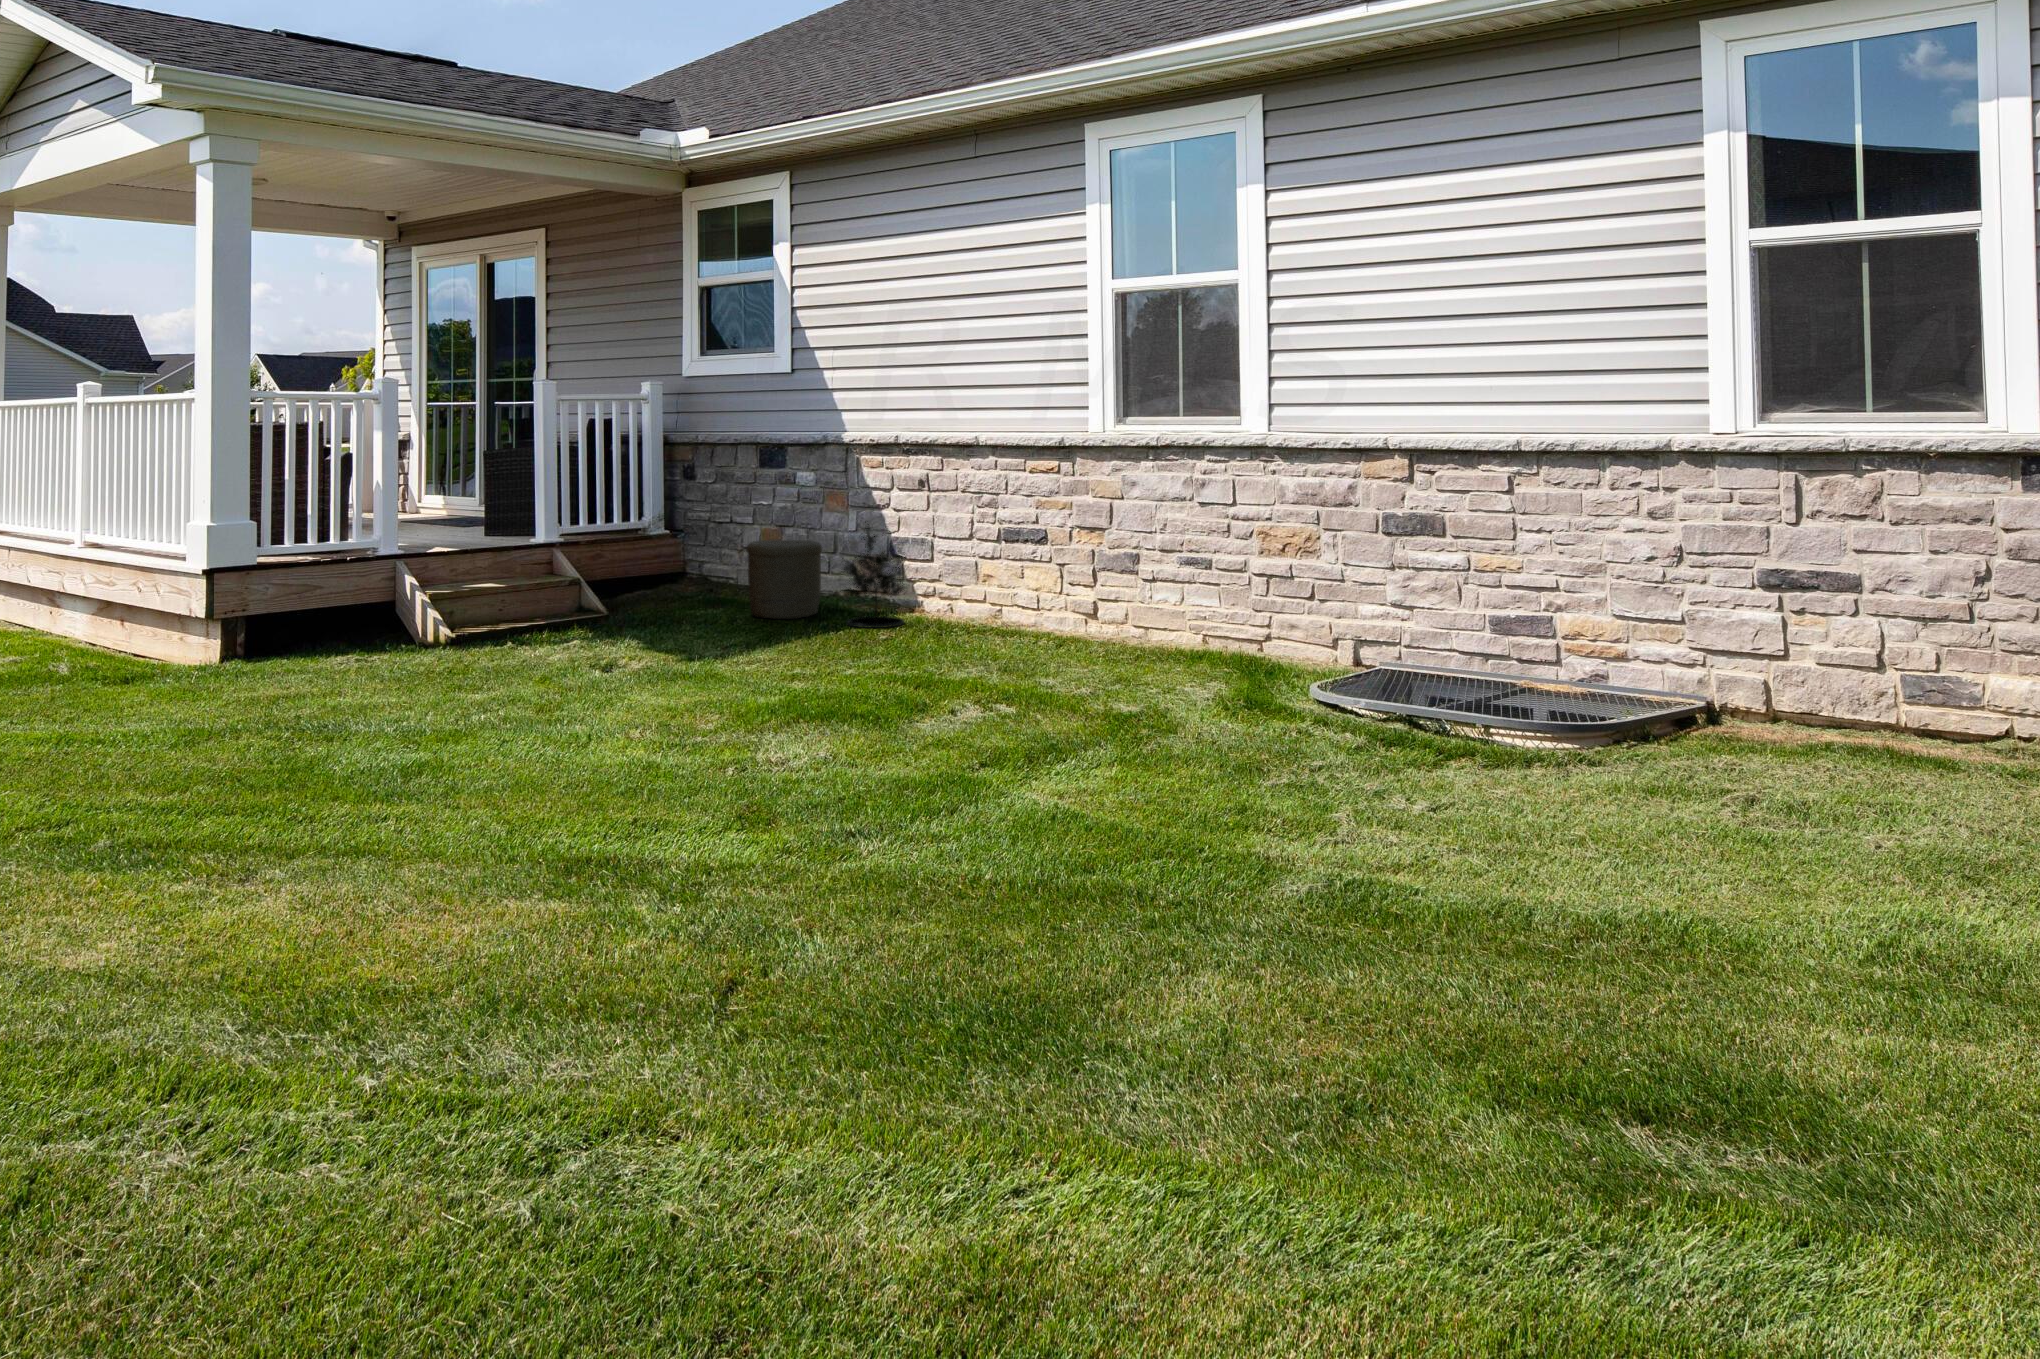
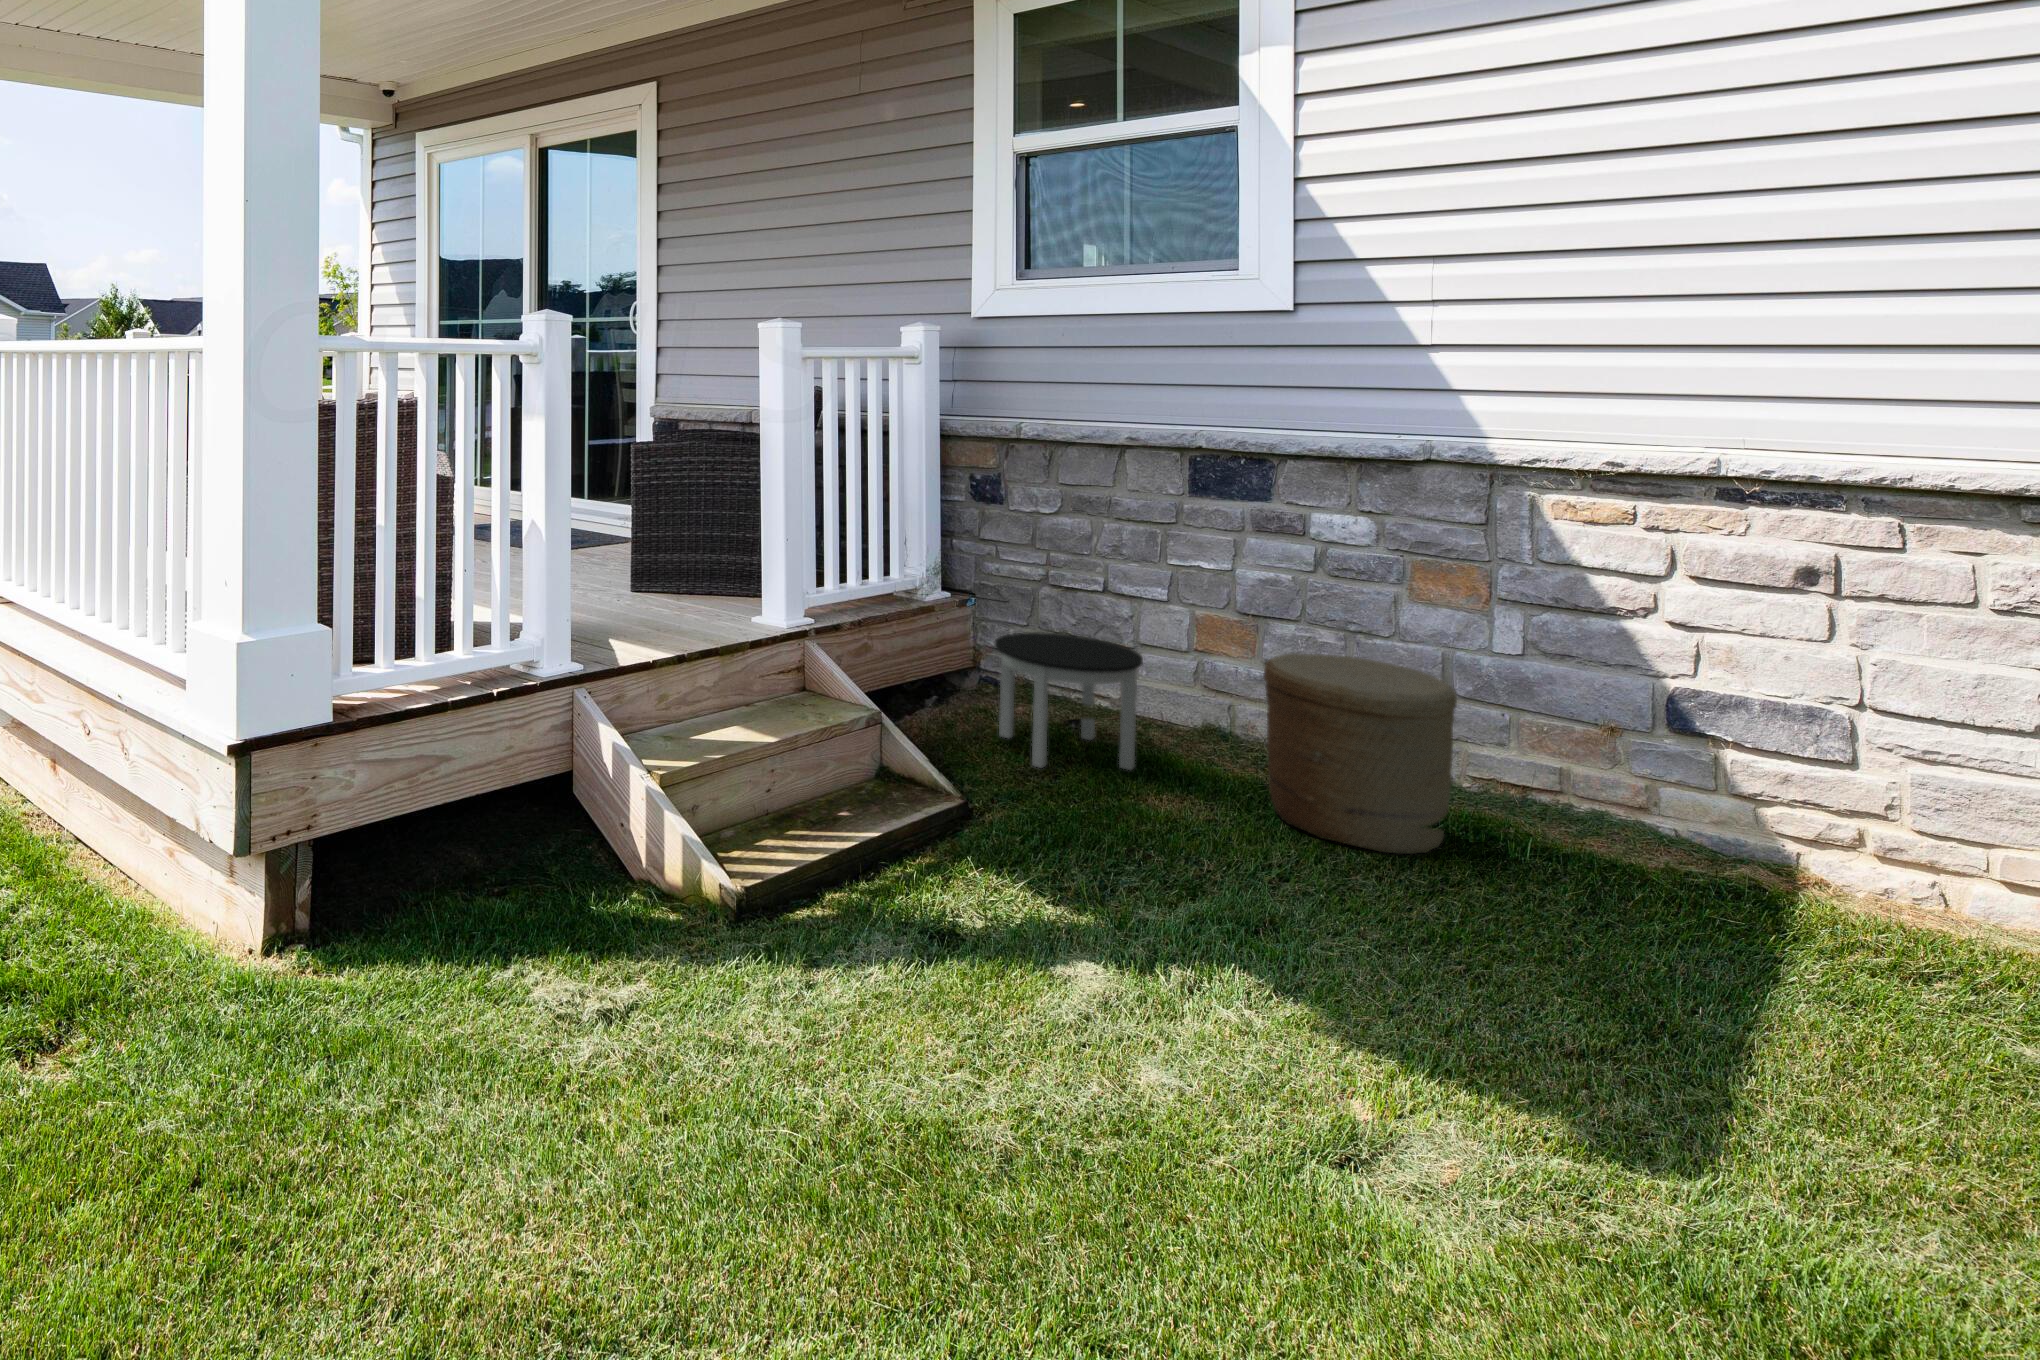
potted tree: present [842,522,906,628] -> none [1612,660,1825,942]
round table: none [660,547,733,608] -> present [994,632,1143,770]

